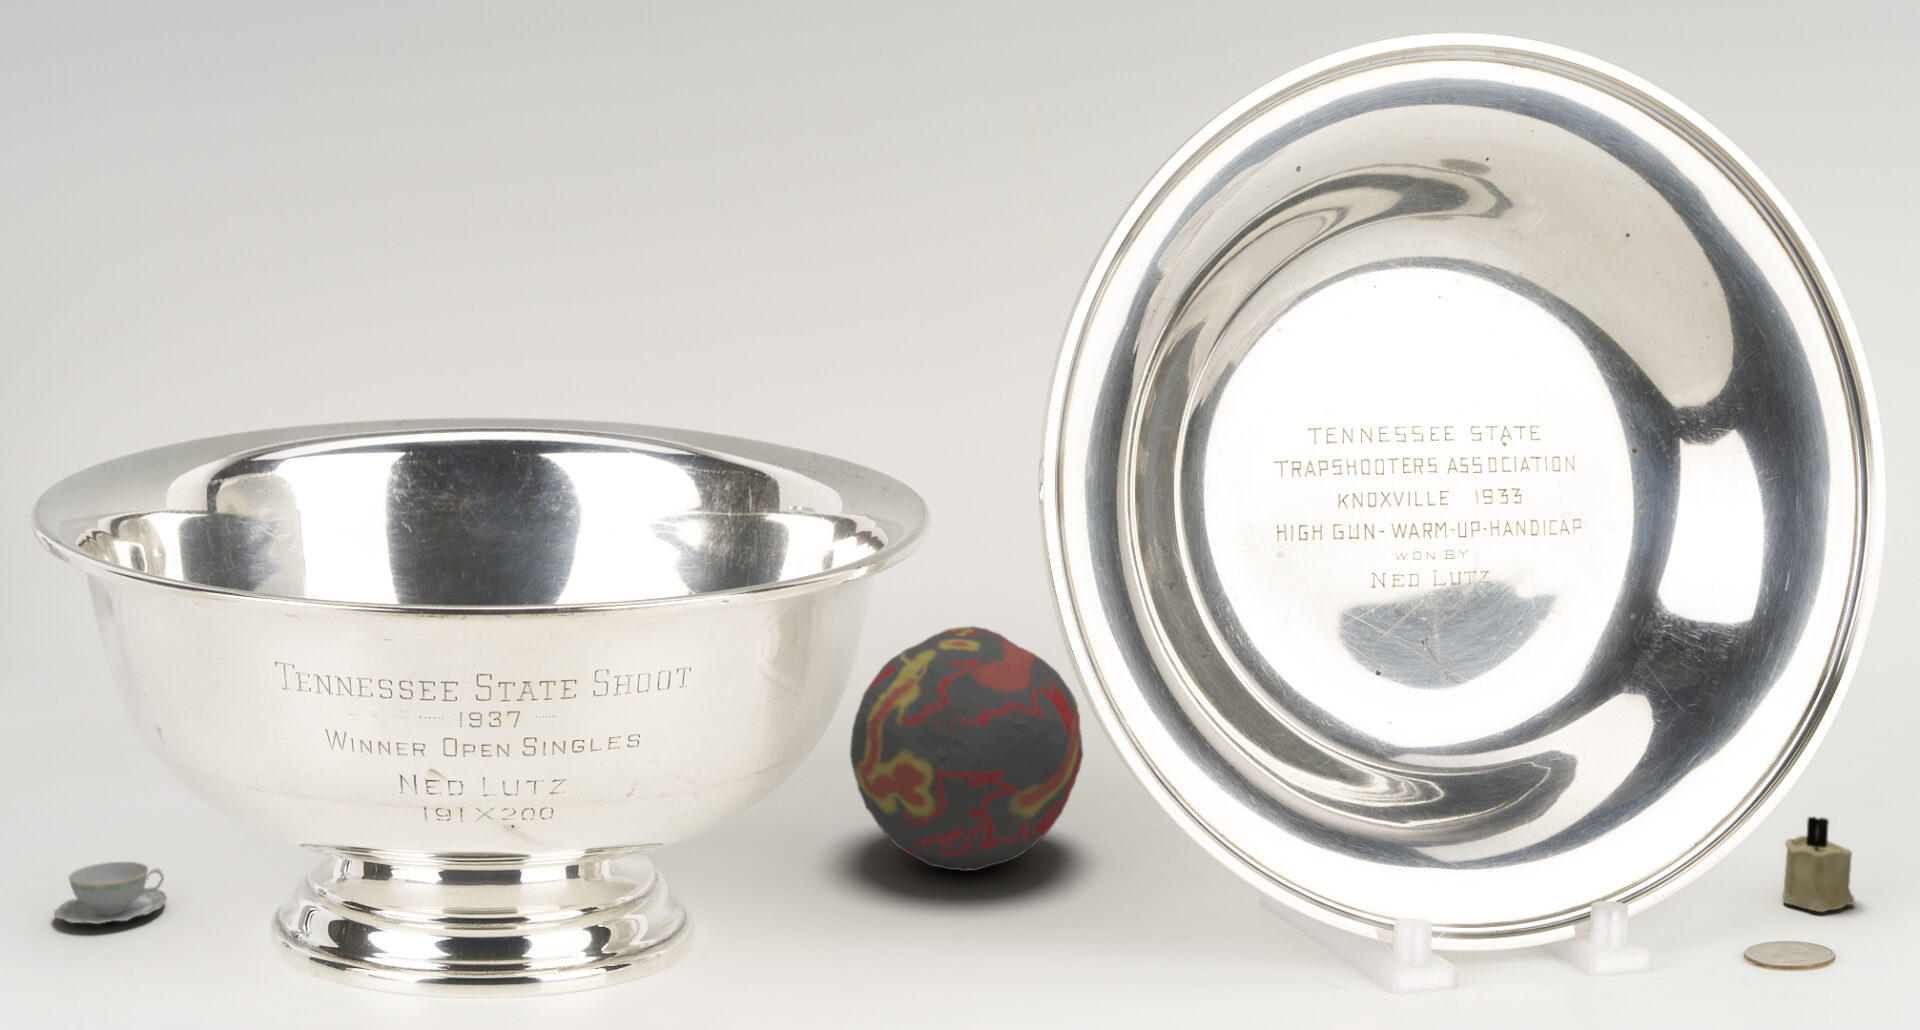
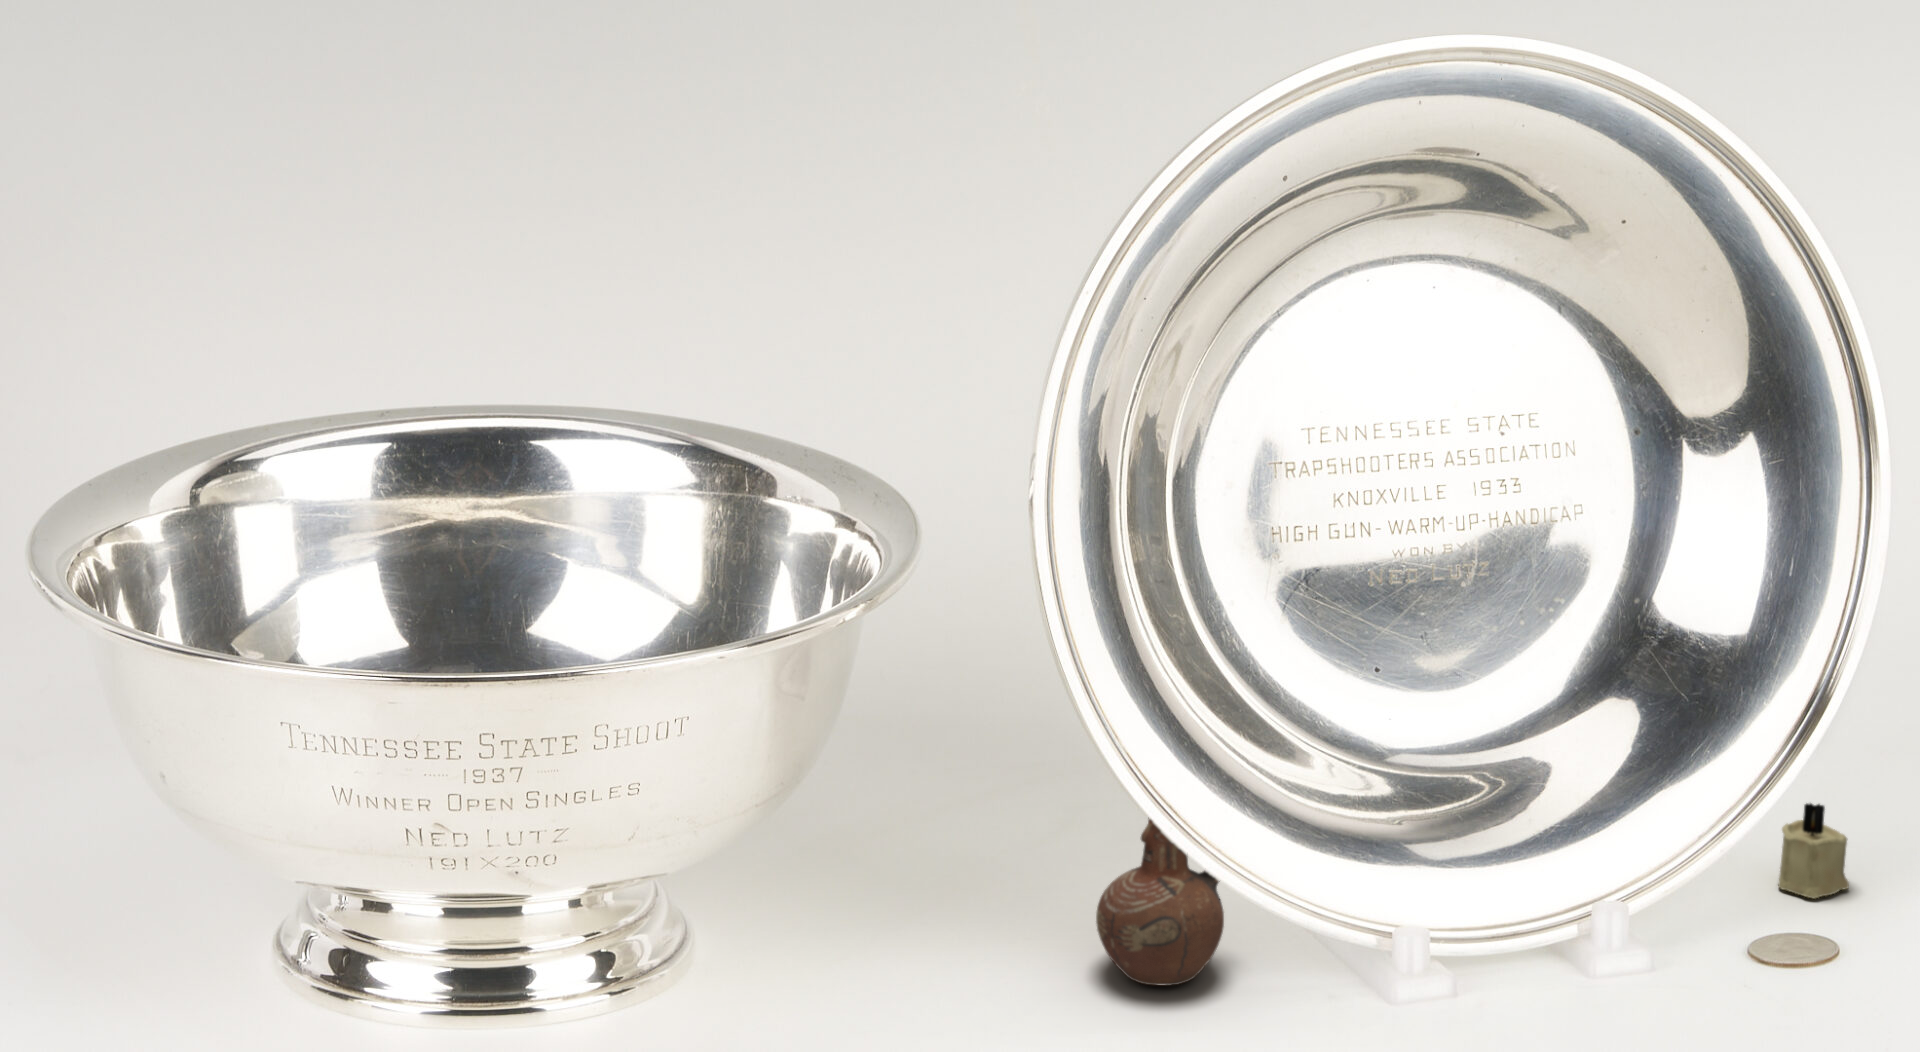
decorative orb: present [850,626,1083,871] -> none [841,620,1077,870]
ceramic pitcher: none [1101,735,1233,974] -> present [1096,818,1224,986]
teacup: present [54,862,166,924] -> none [46,884,156,952]

